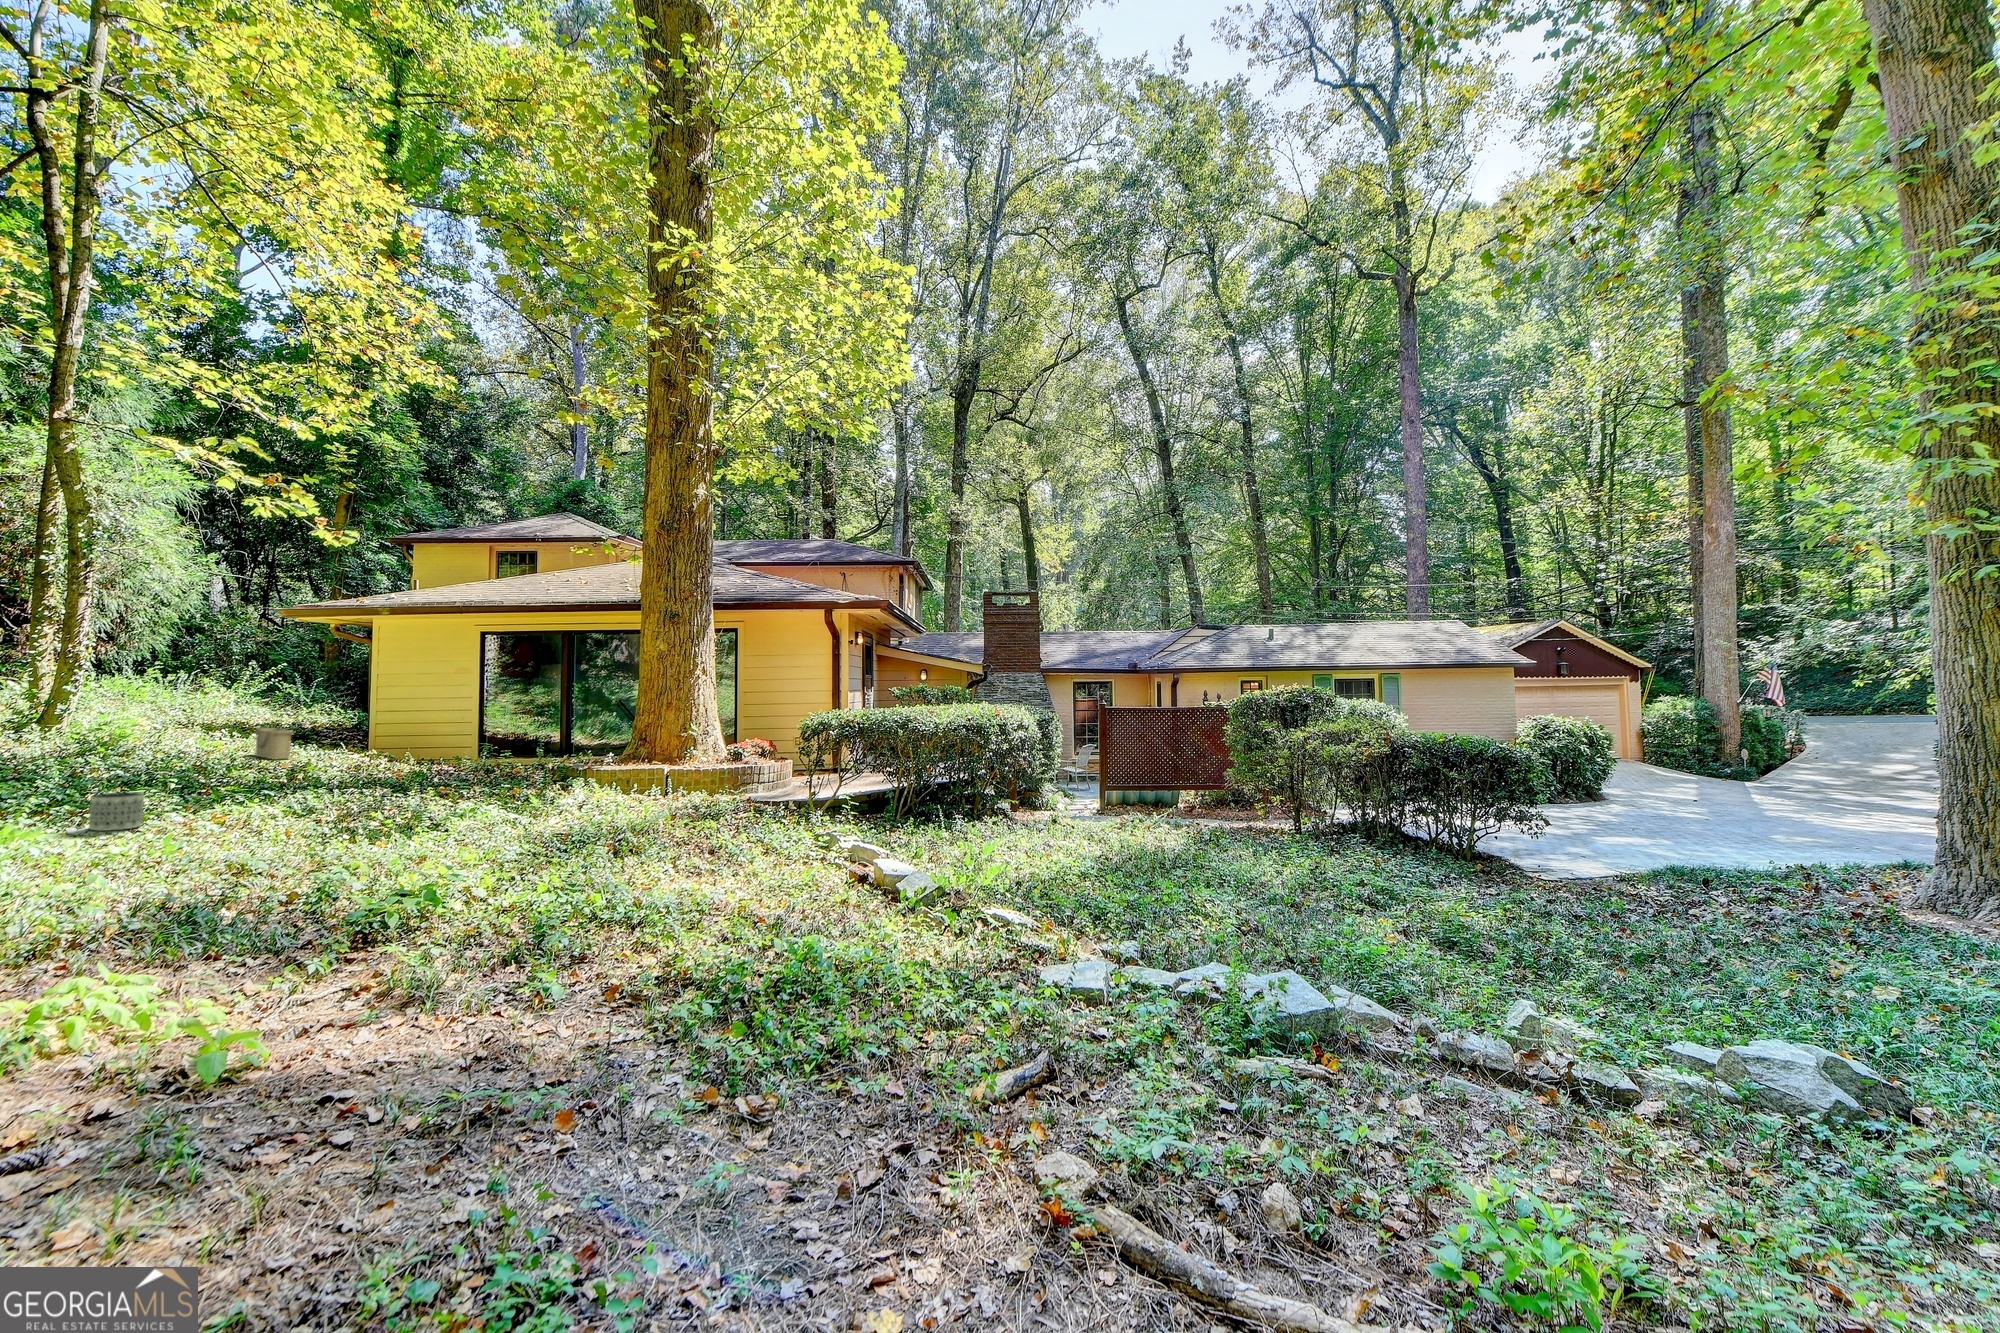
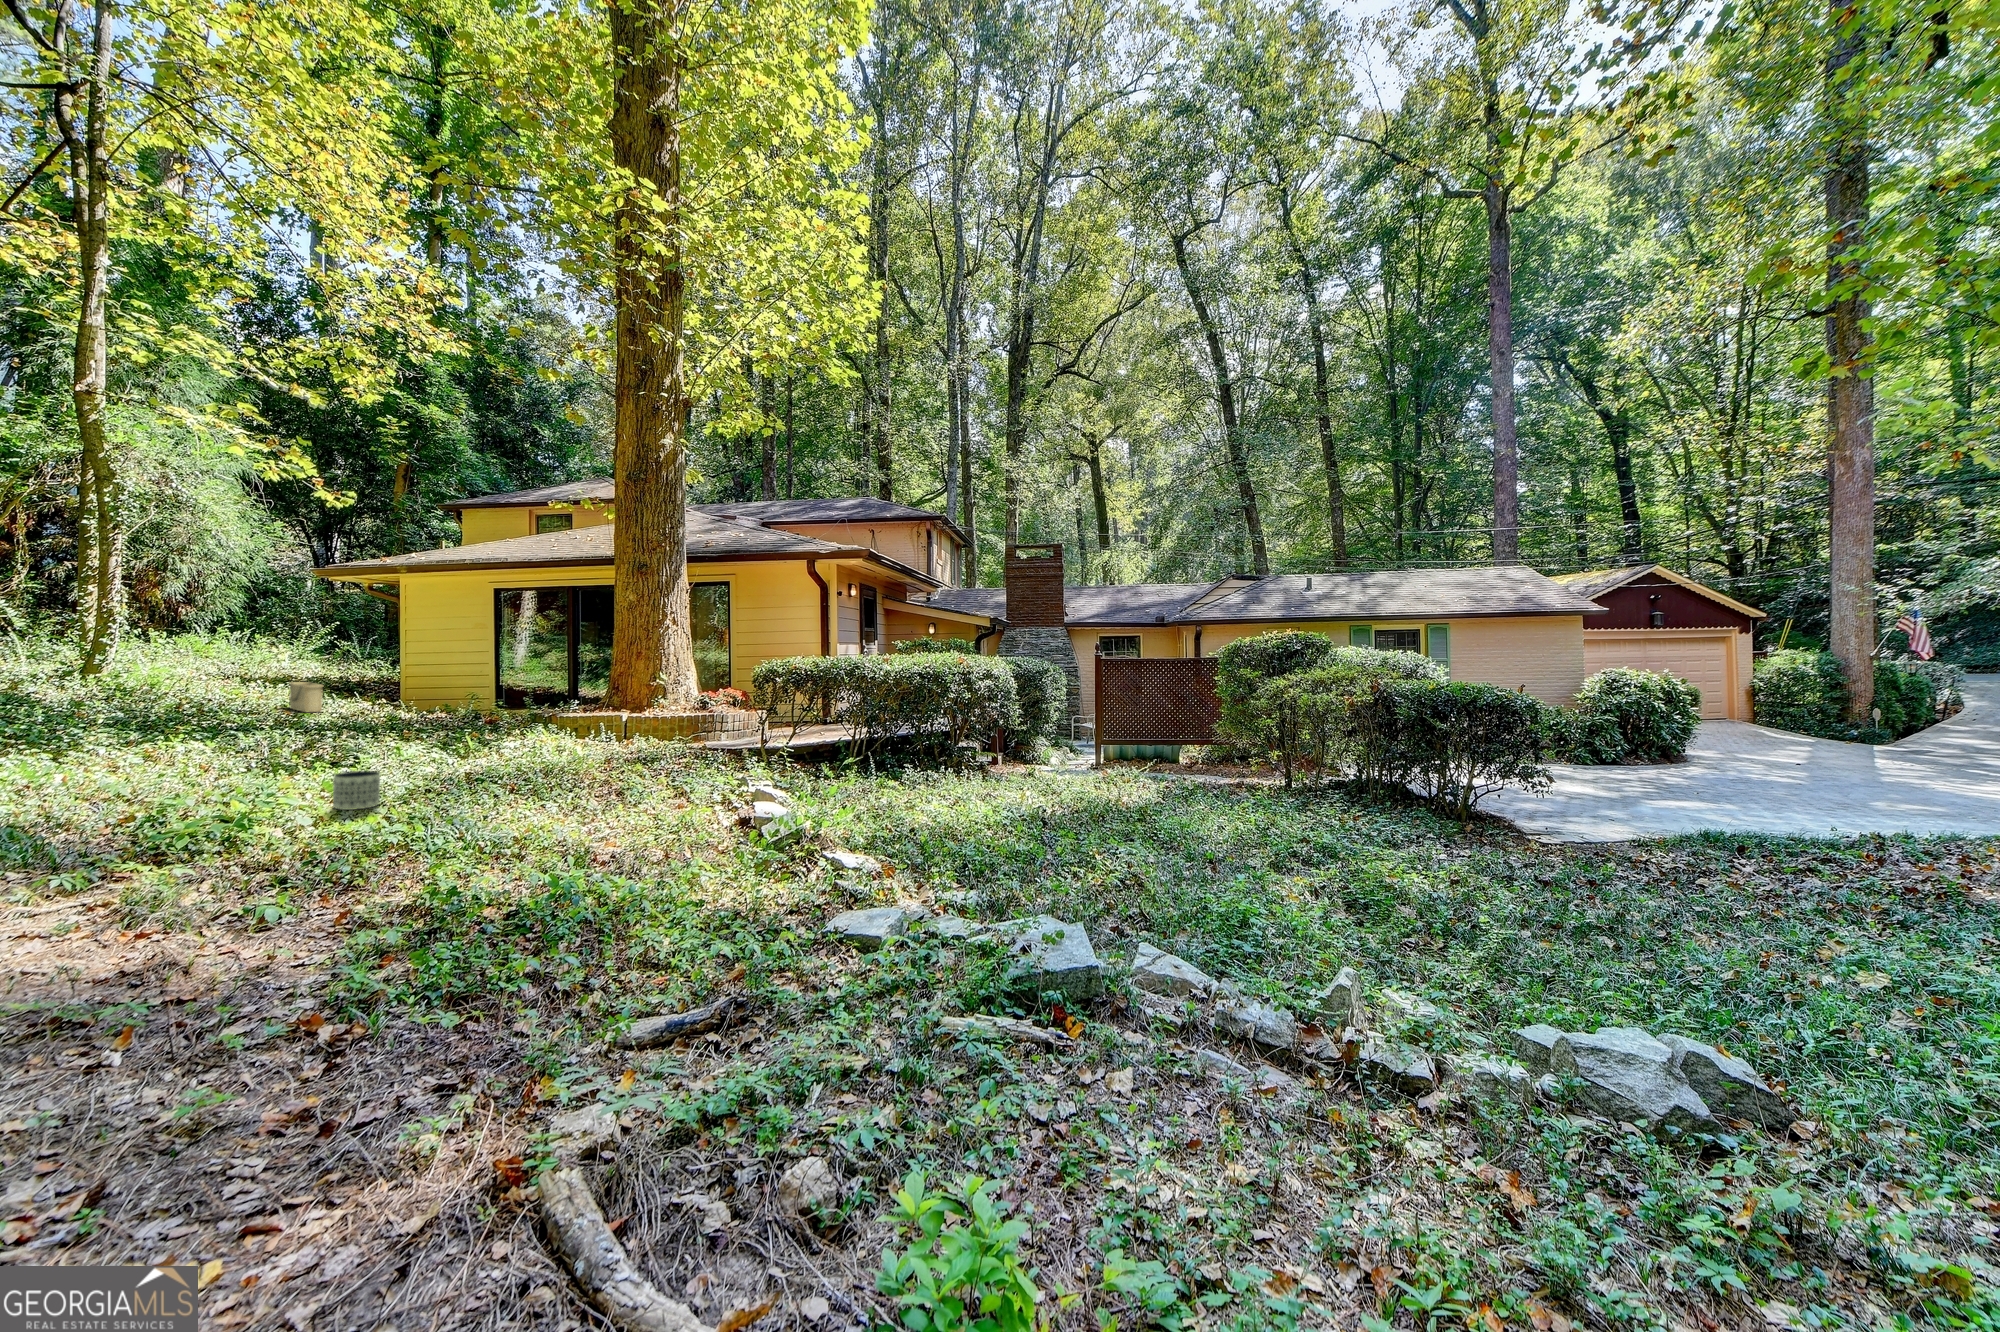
planter: present [89,792,144,831] -> present [333,771,380,810]

